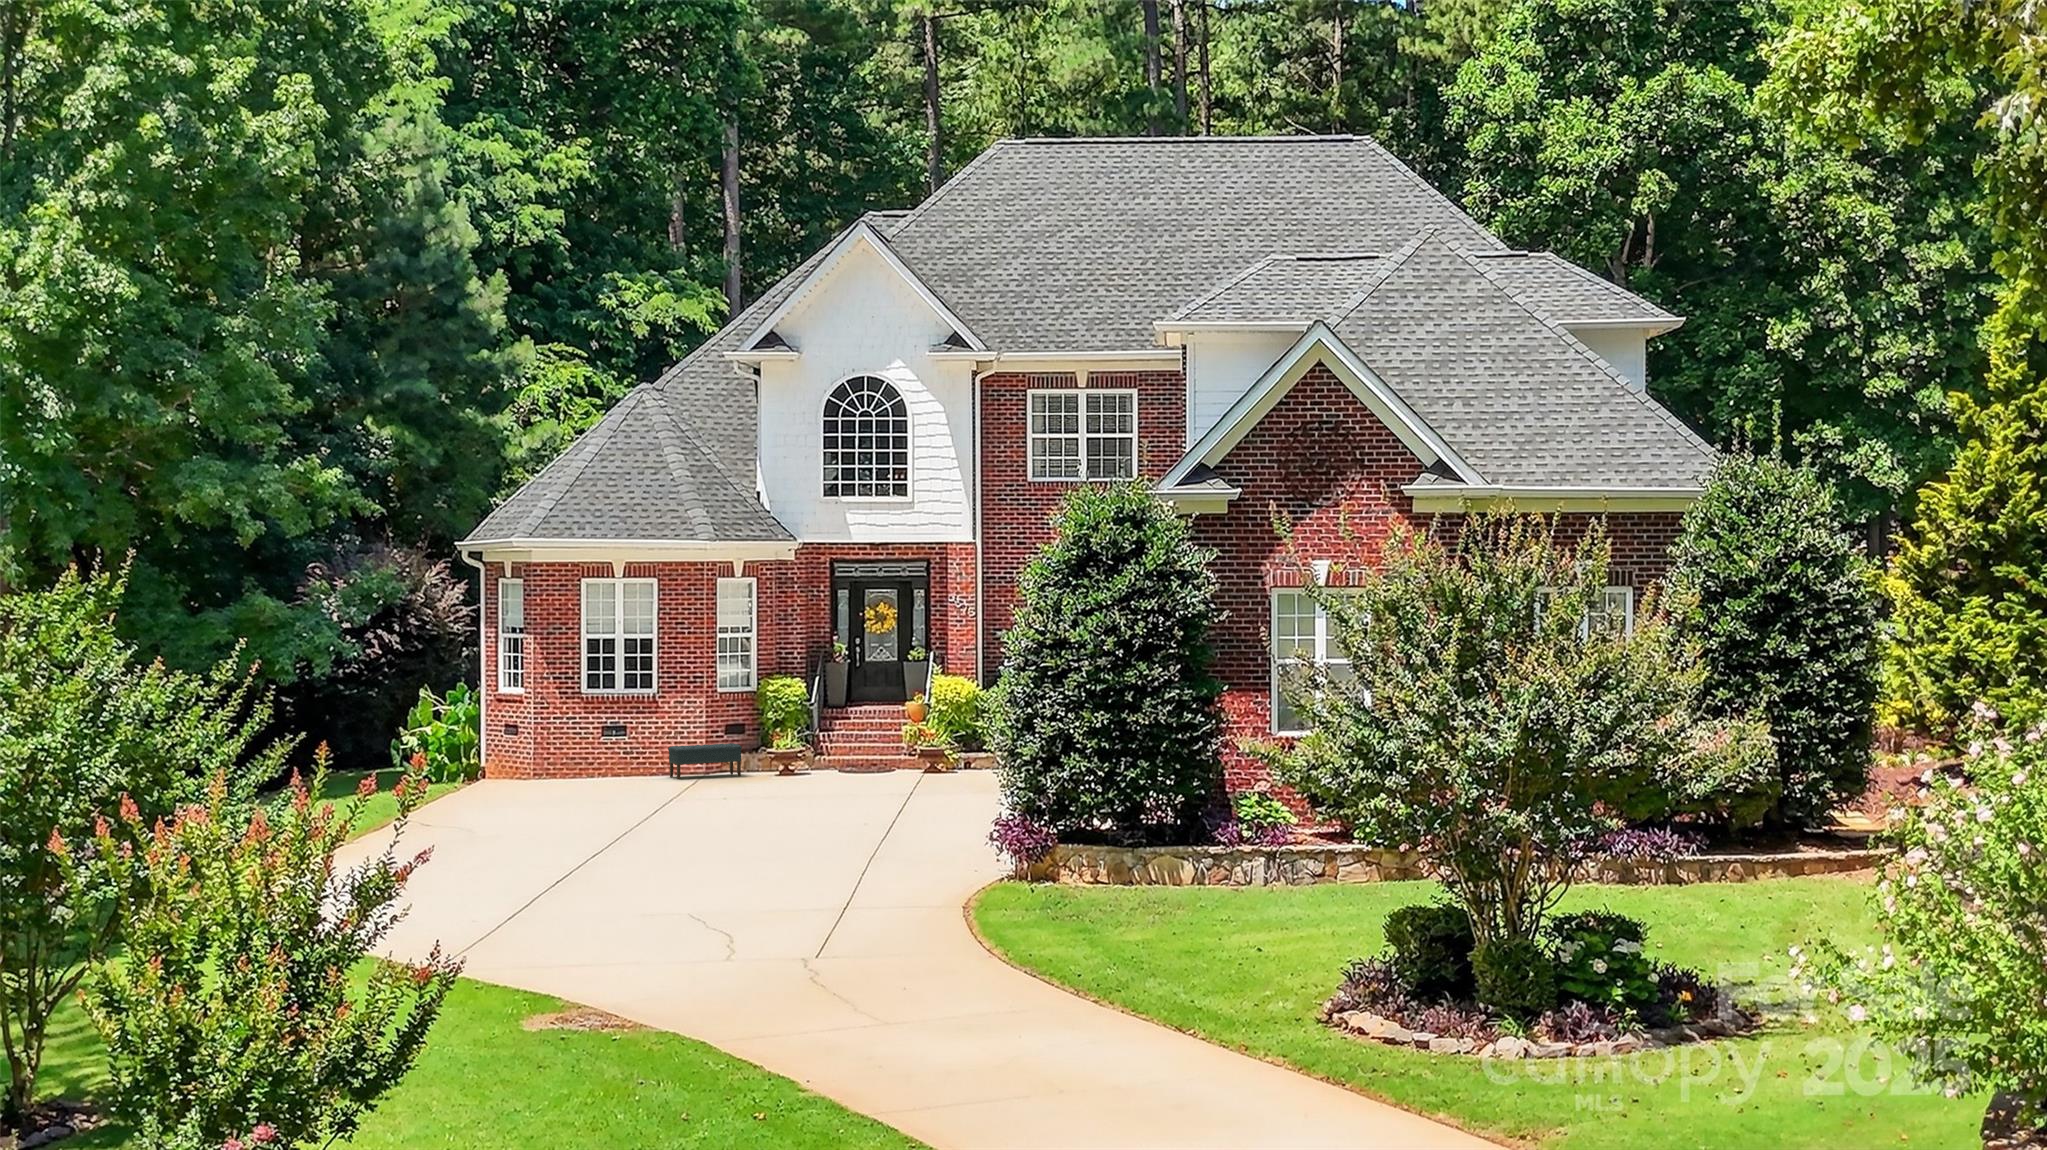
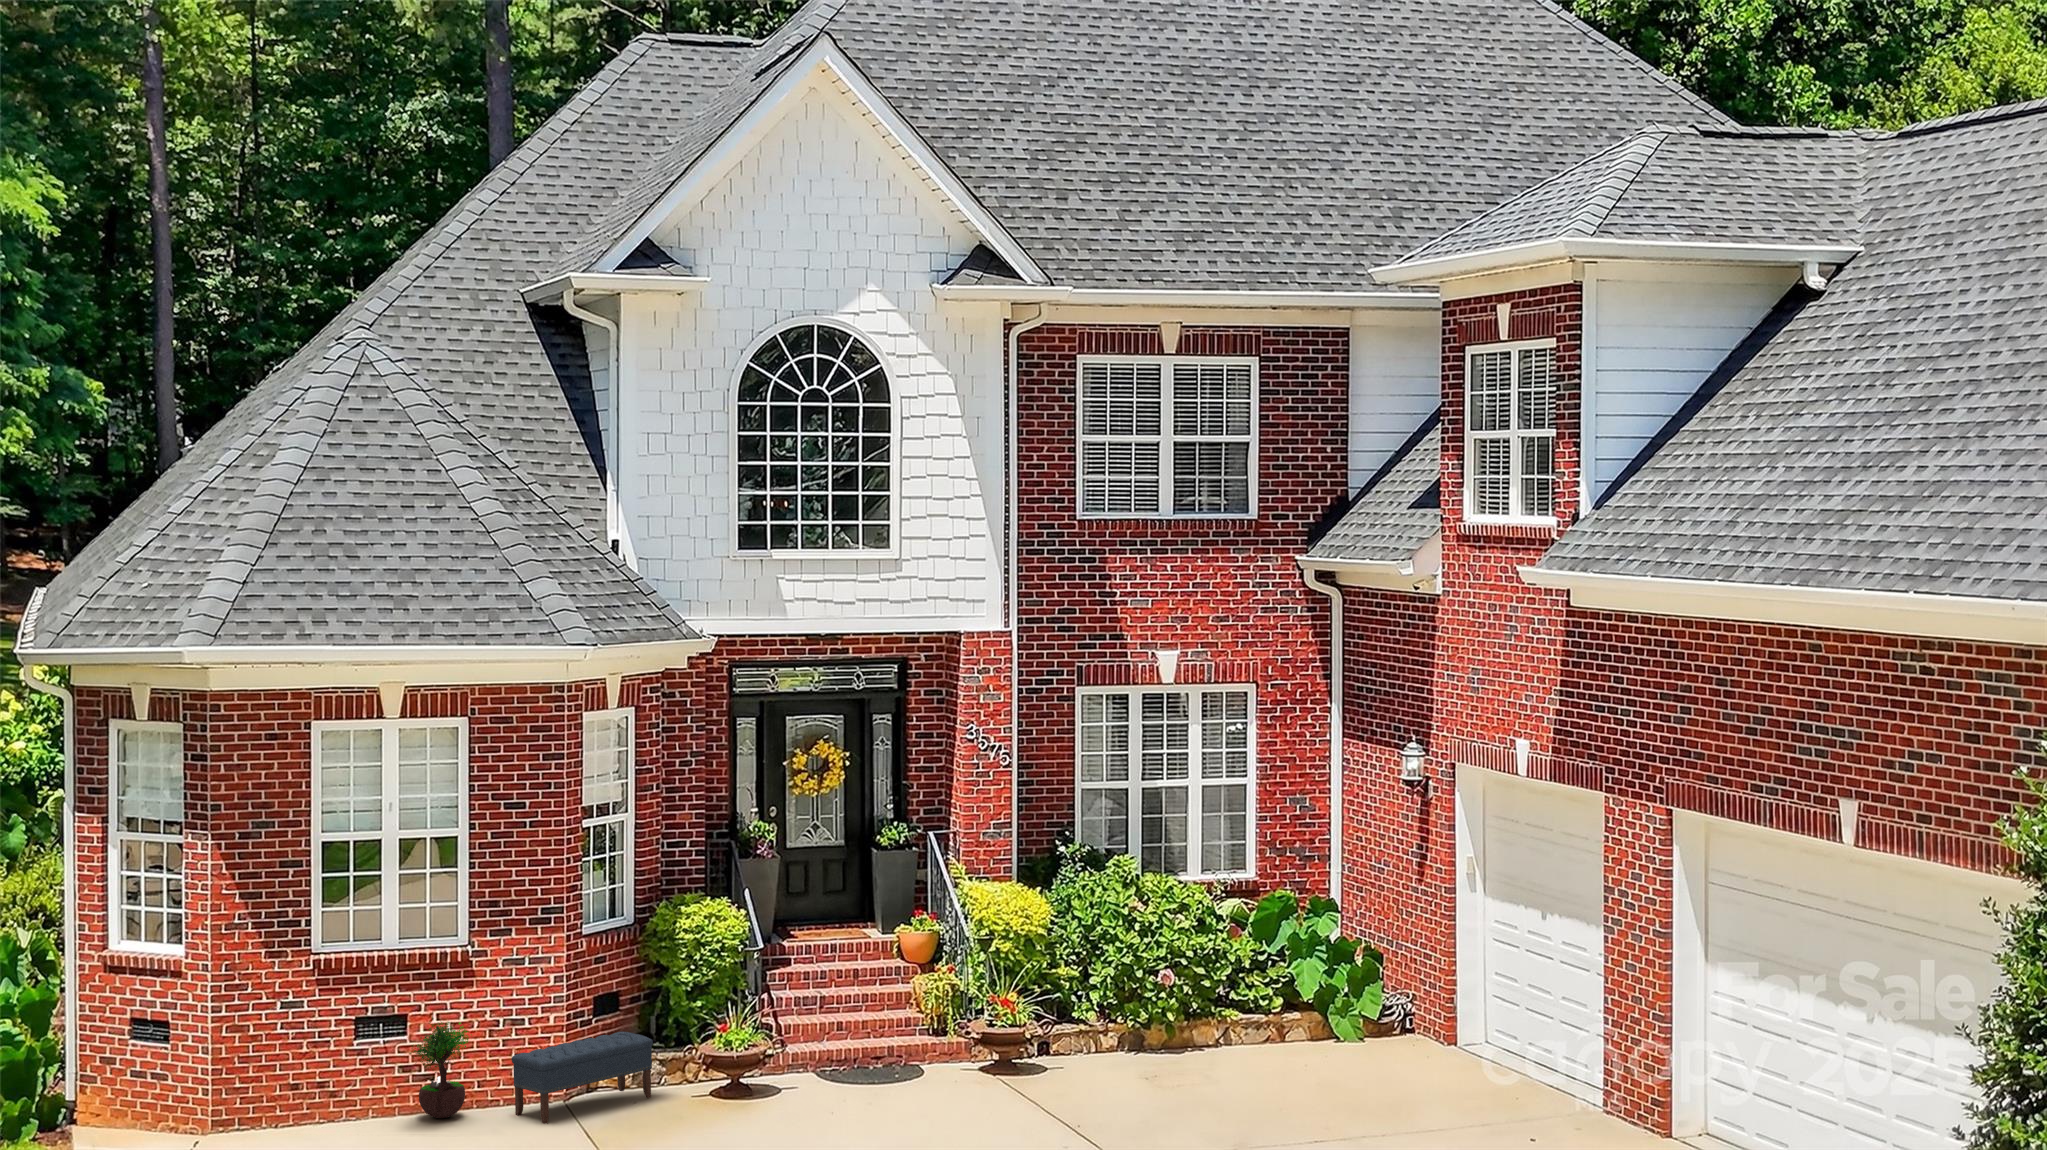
potted tree: none [618,725,649,776] -> present [410,1022,472,1118]

